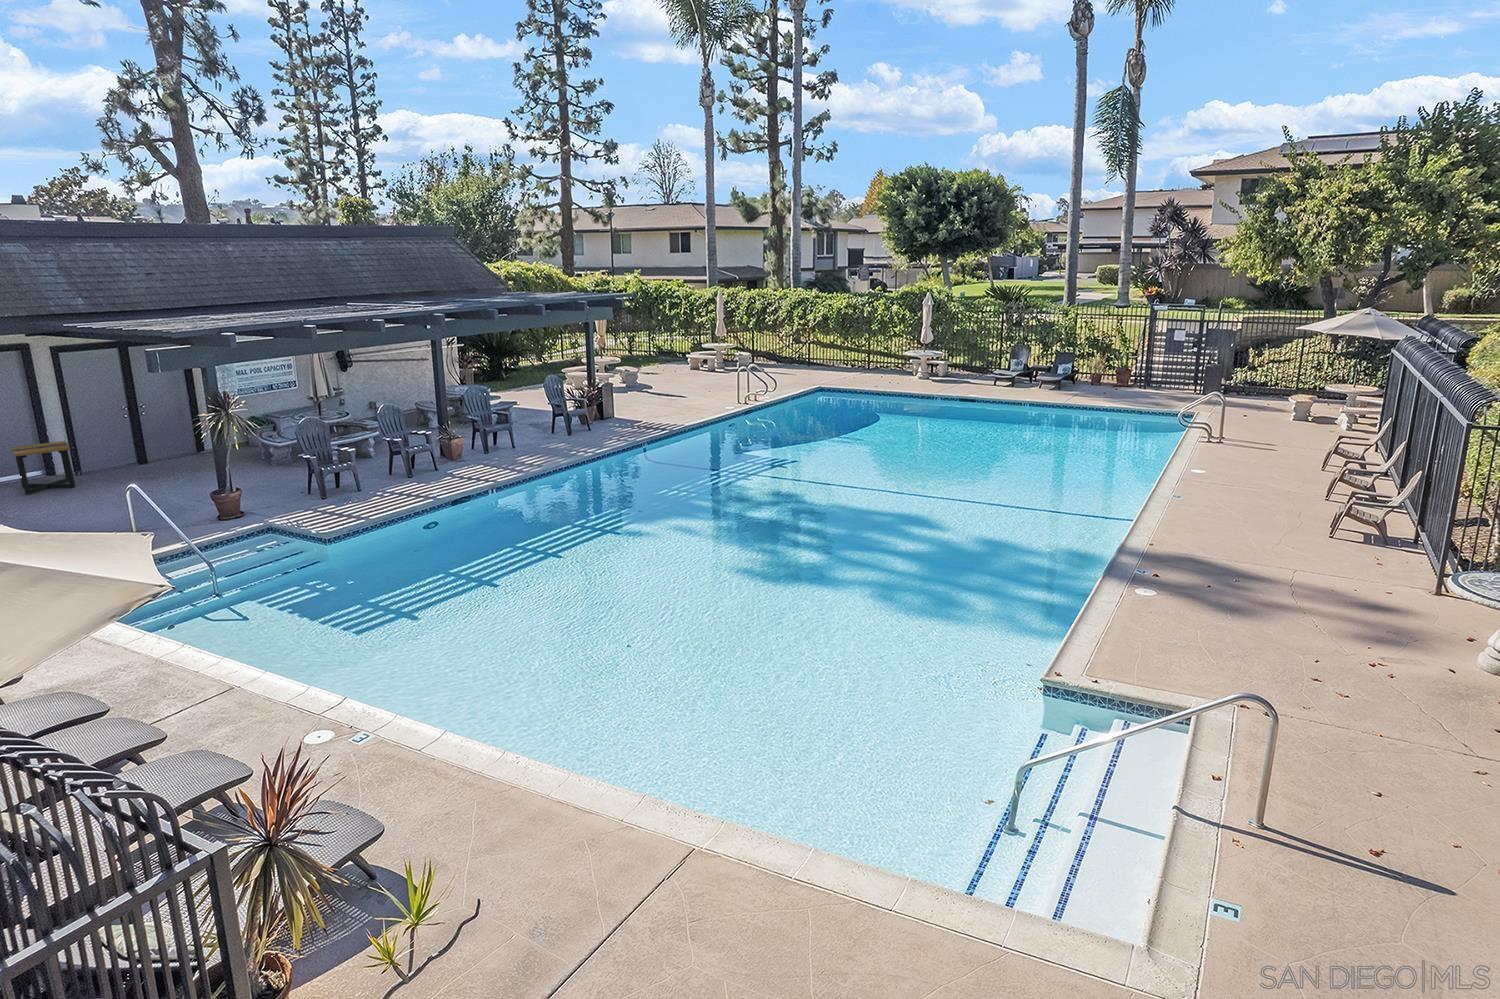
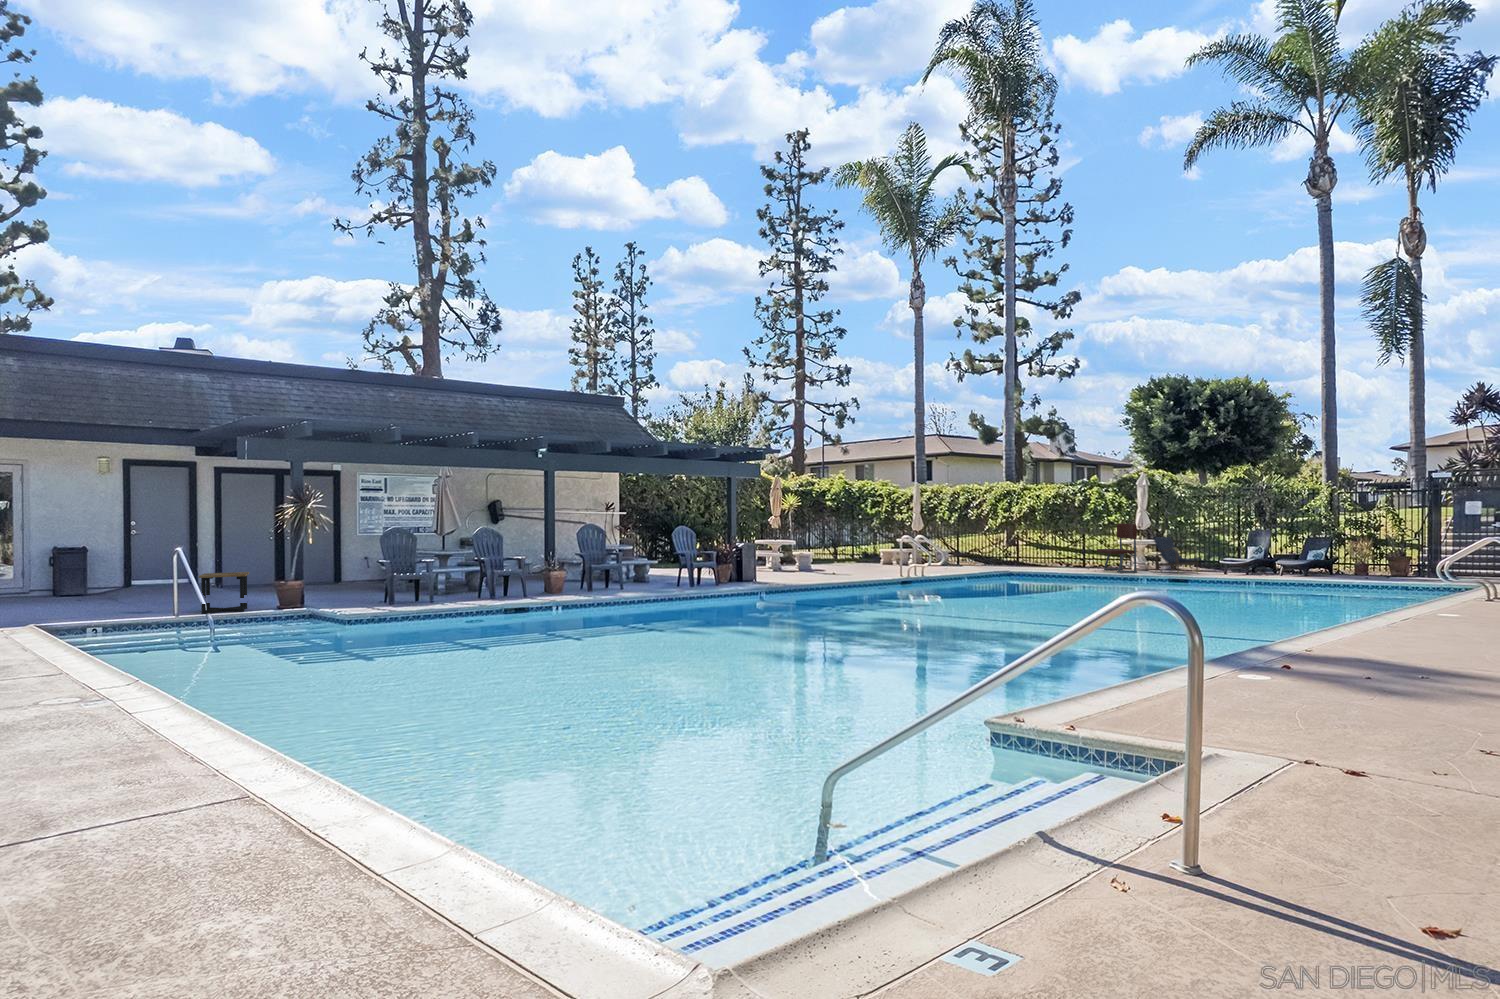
bench: none [886,335,922,381] -> present [1097,523,1137,573]
lounge chair: none [935,349,972,384] -> present [1154,537,1200,574]

